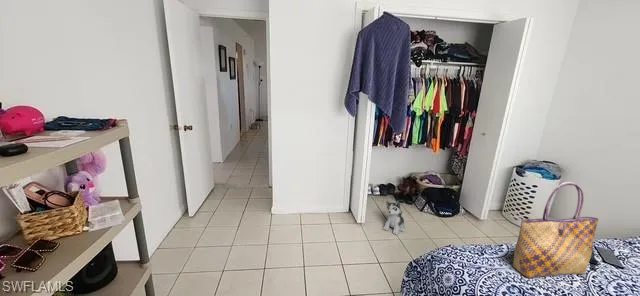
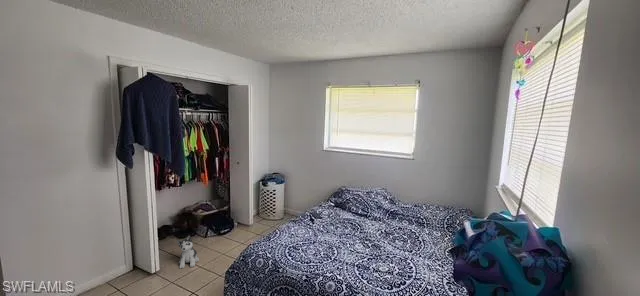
tote bag: present [513,182,598,278] -> none [284,185,310,240]

